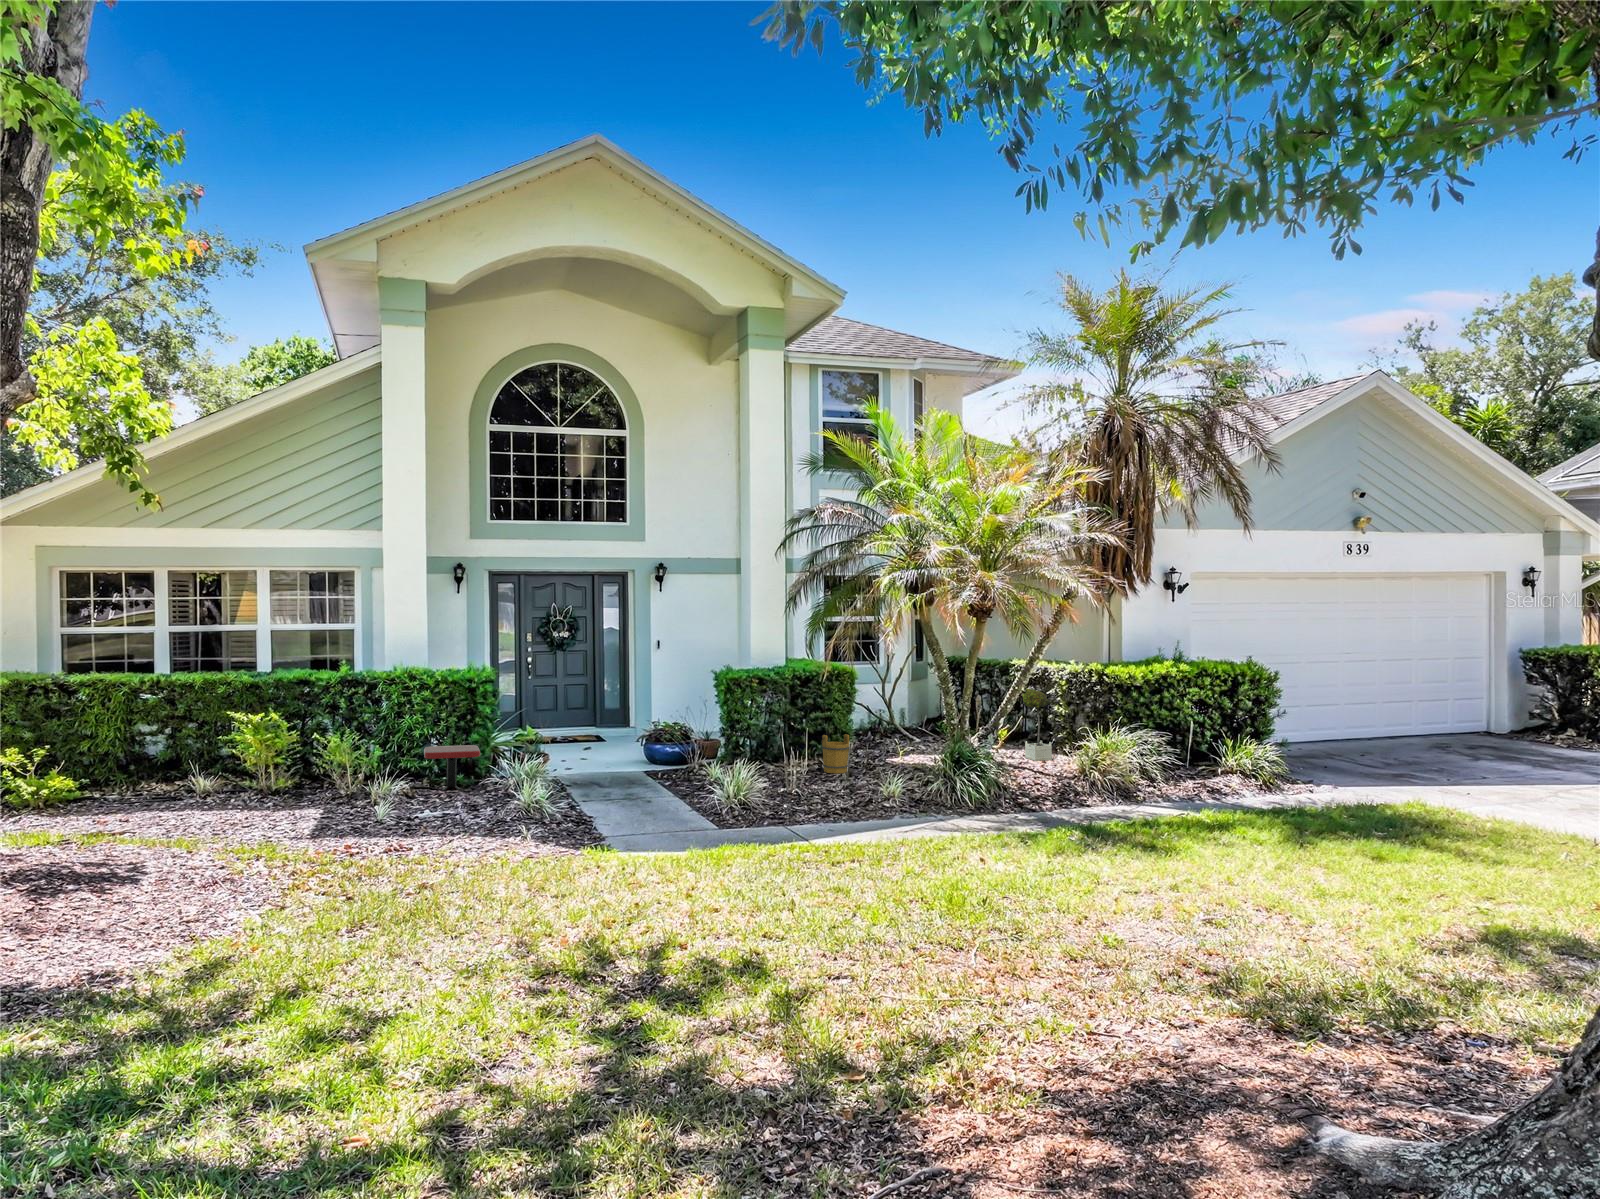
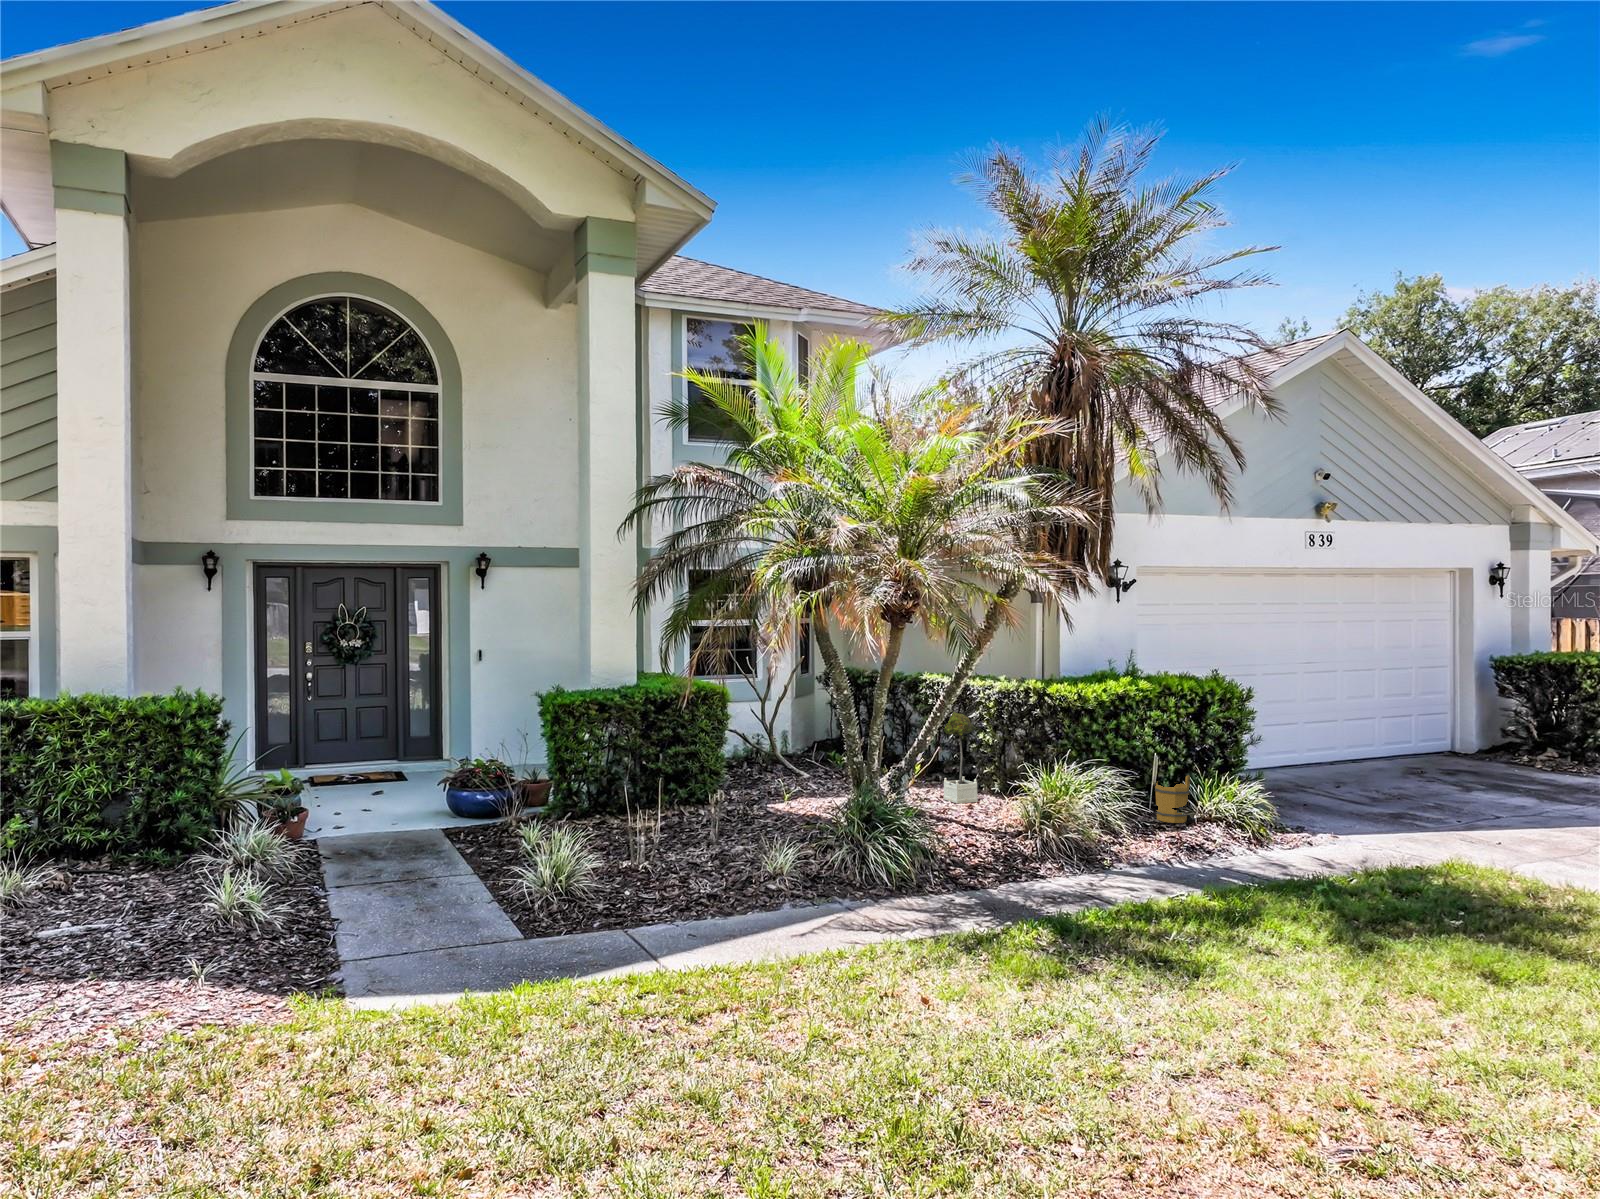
bucket: present [821,734,850,773] -> present [1155,776,1192,823]
pedestal table: present [424,745,480,791] -> none [86,809,179,879]

